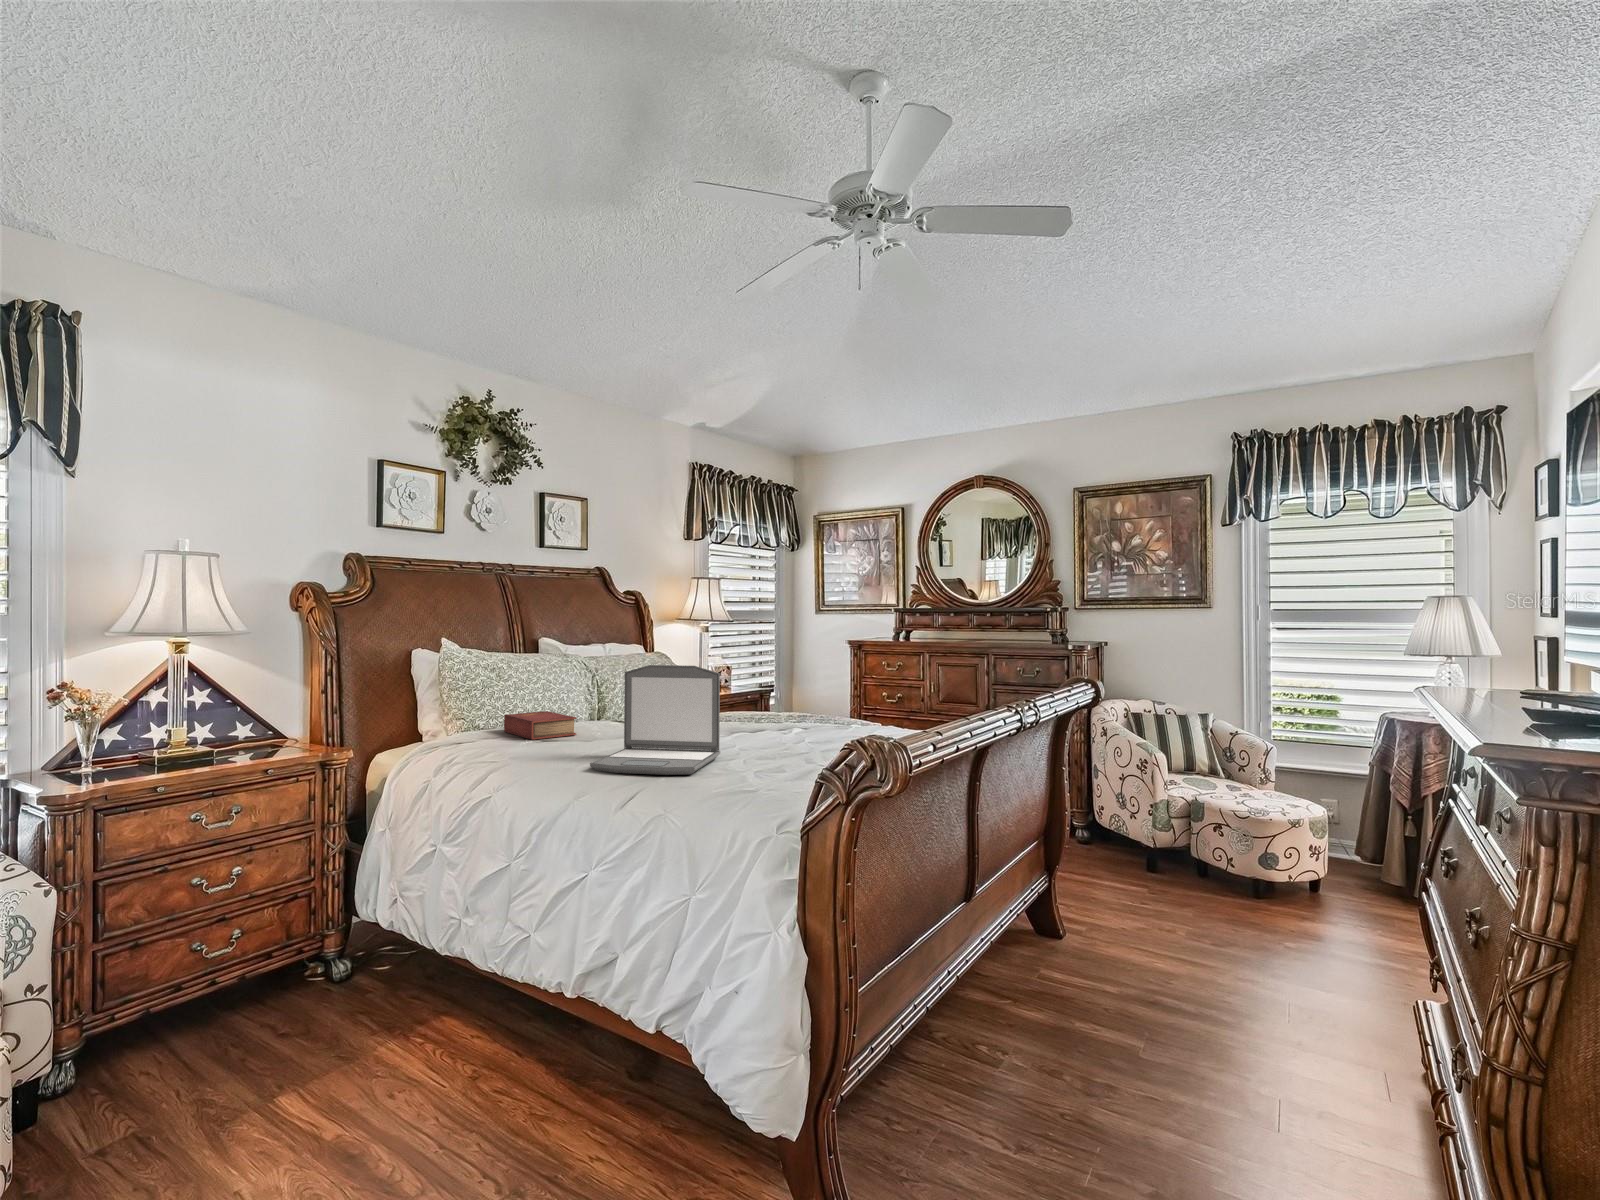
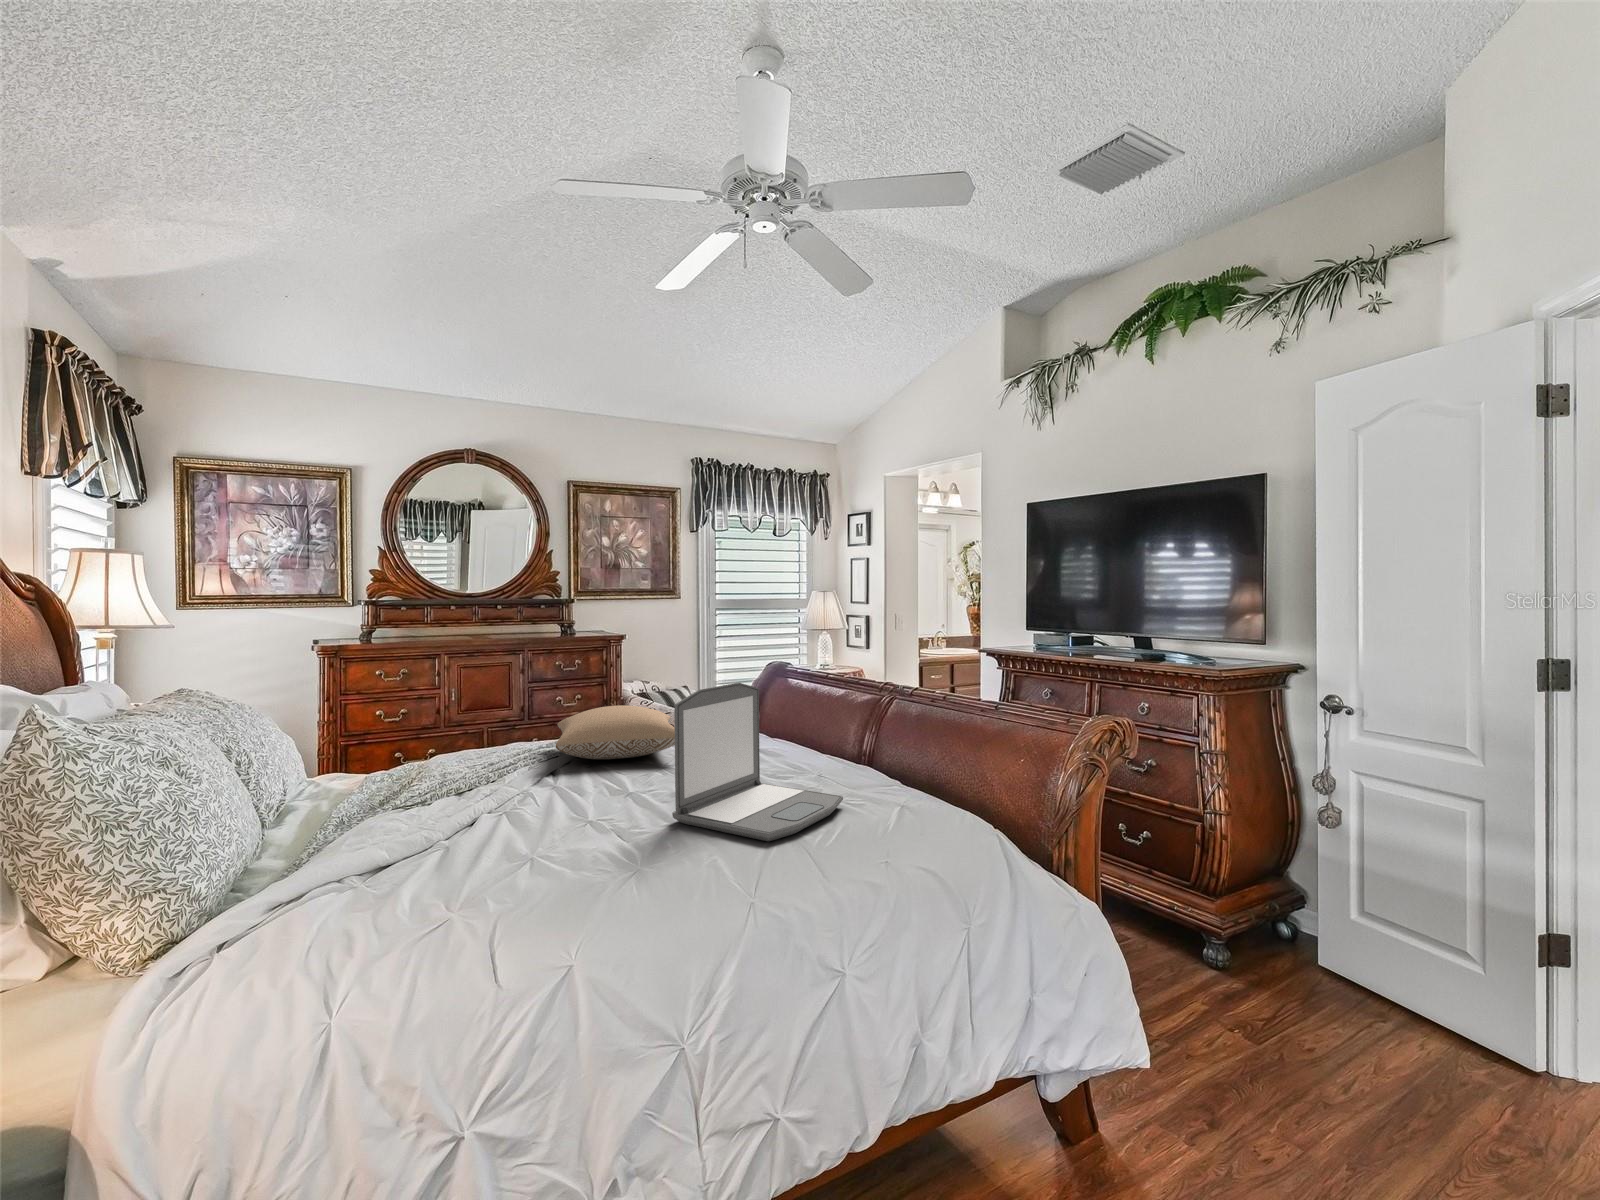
pillow: none [729,691,860,731] -> present [556,705,675,759]
book: present [504,711,576,740] -> none [278,808,450,888]

